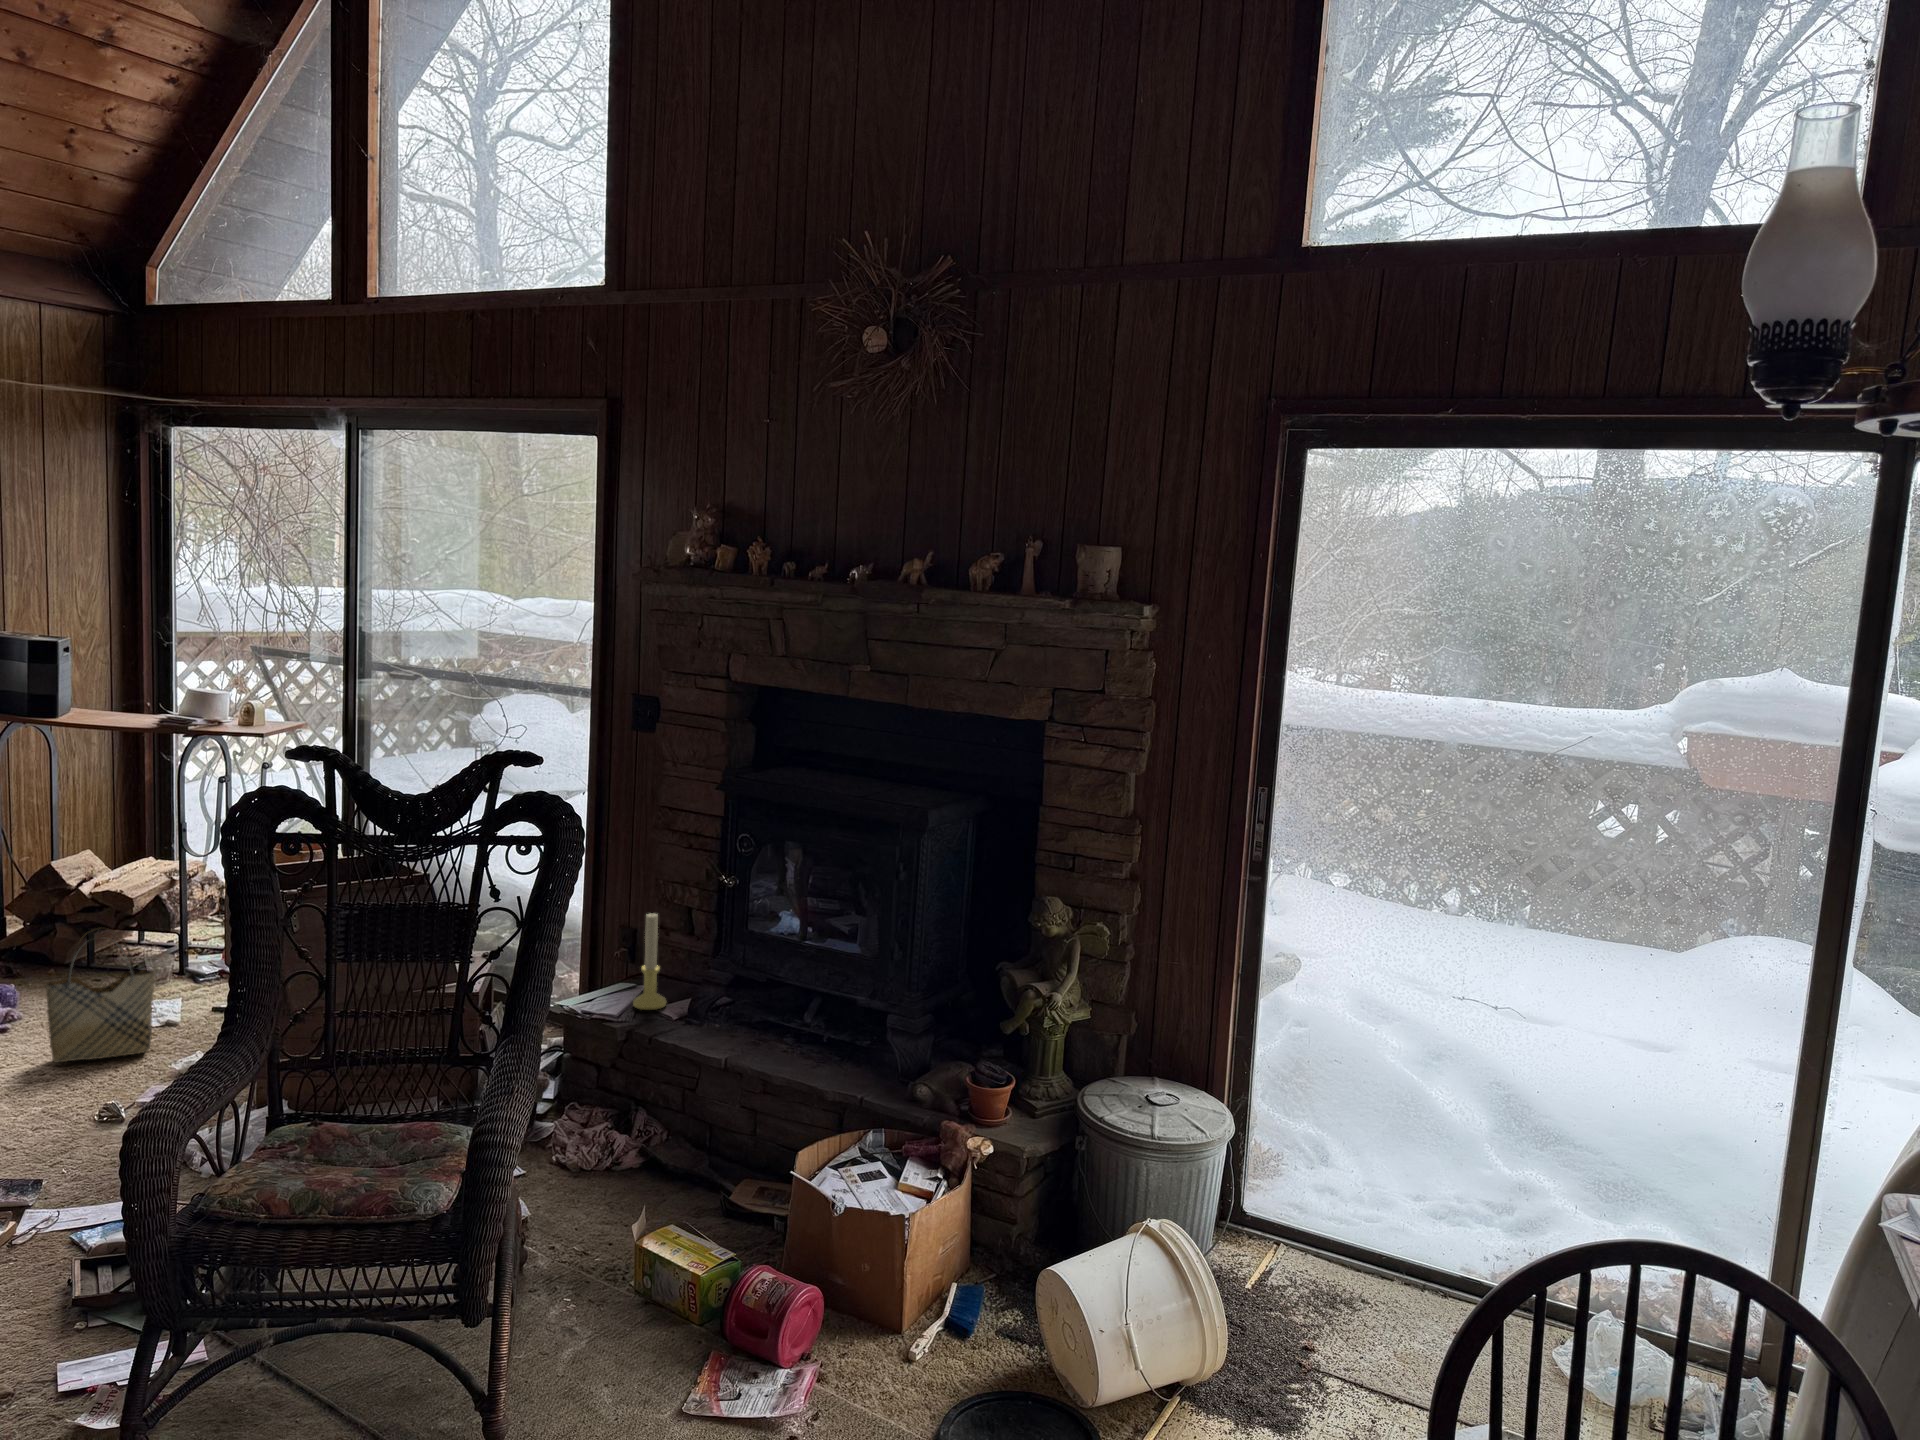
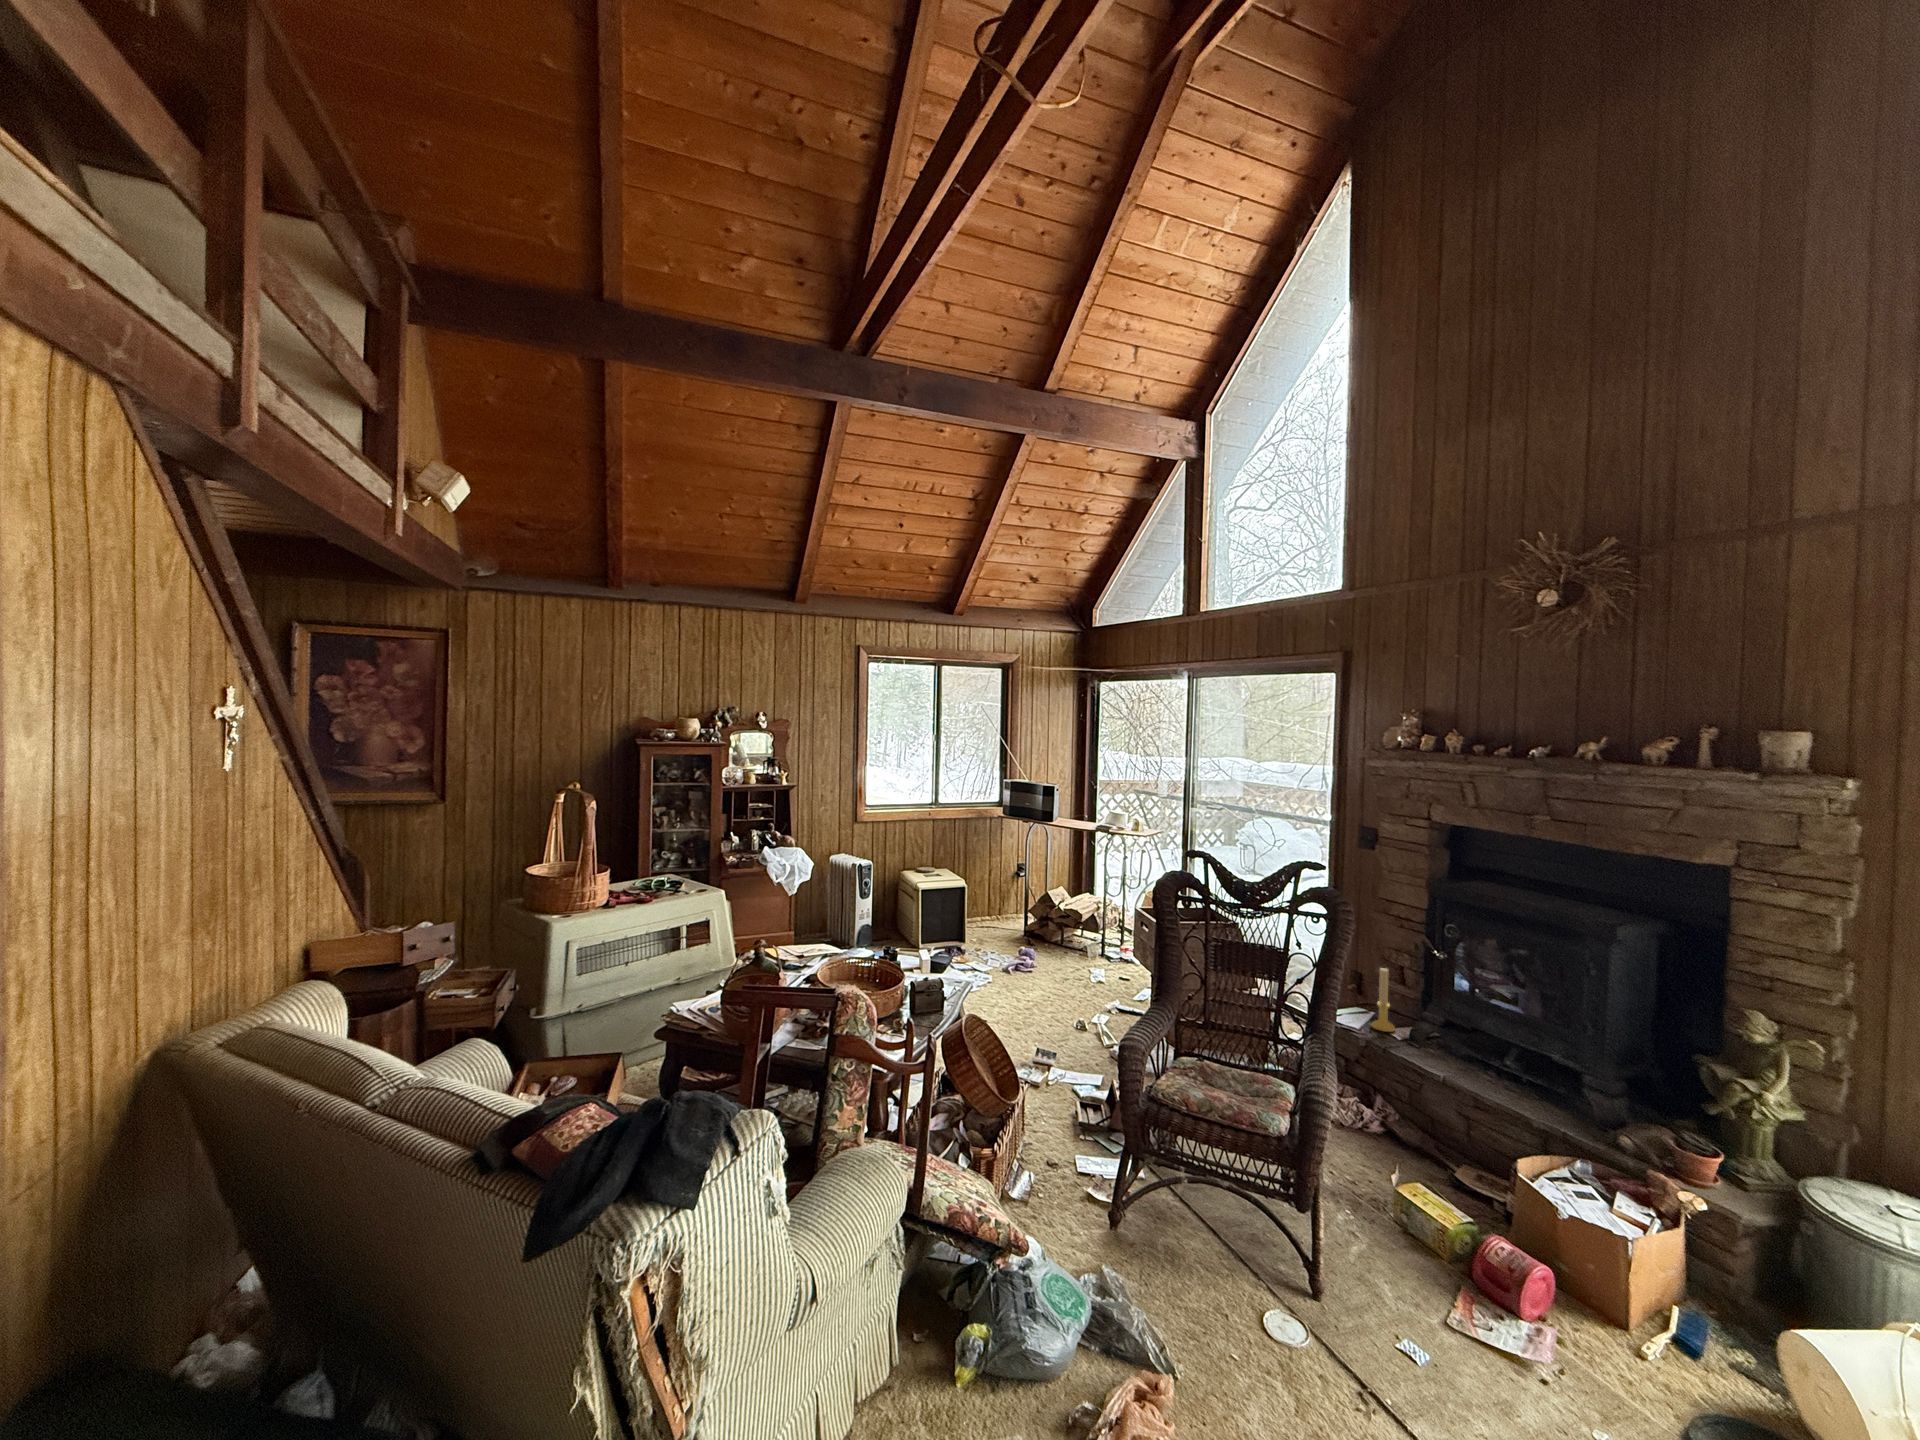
woven basket: present [44,928,155,1063] -> none [1051,930,1098,998]

